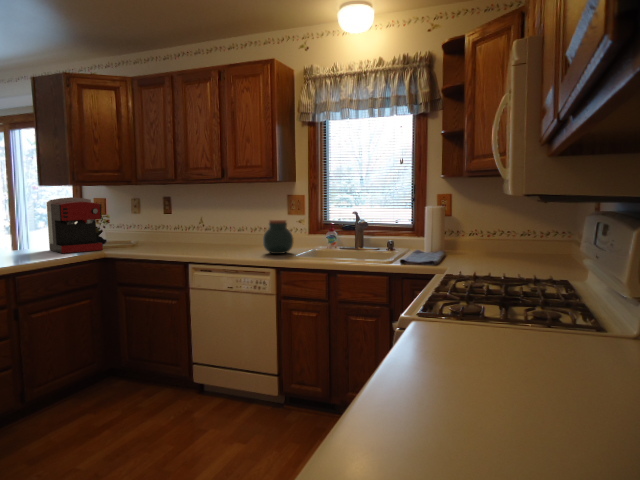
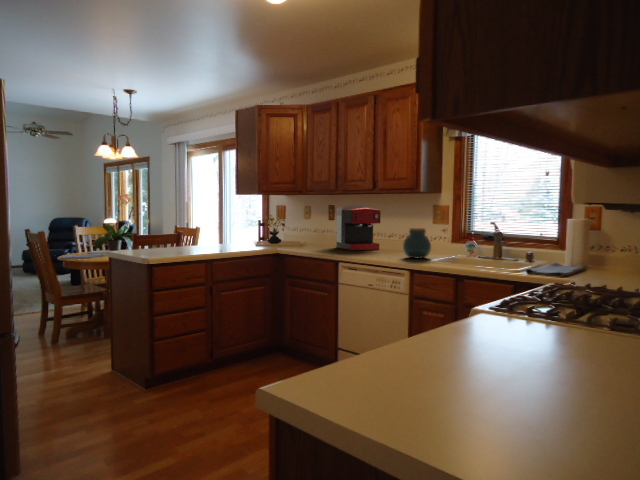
coffee maker: present [47,197,103,253] -> present [337,204,381,250]

